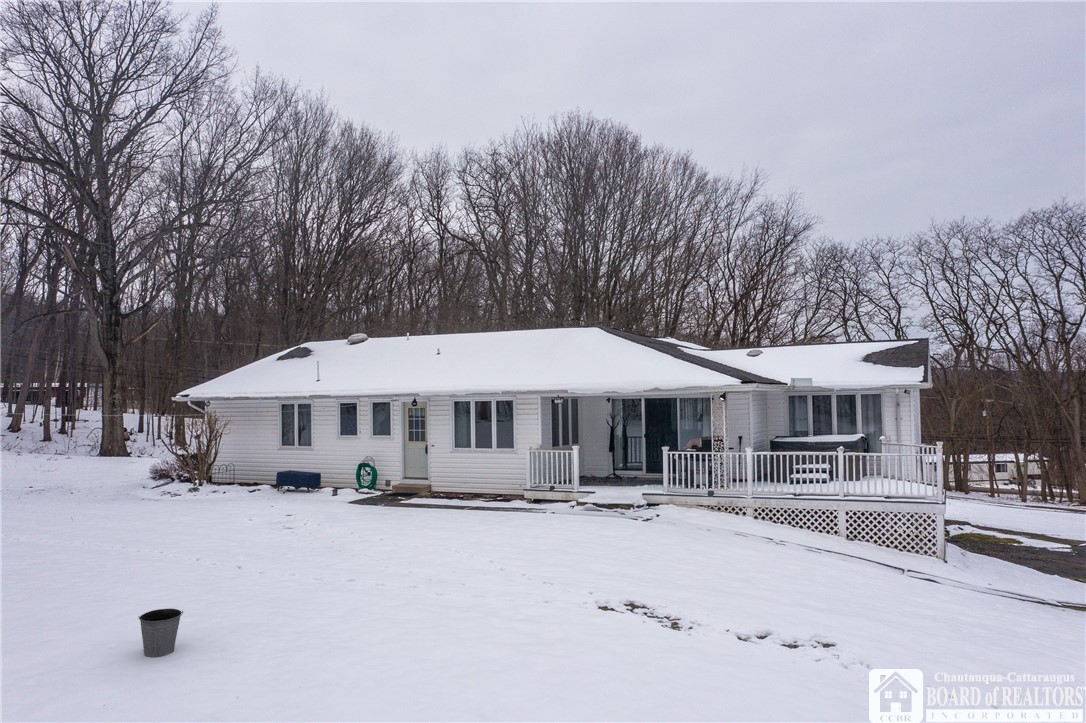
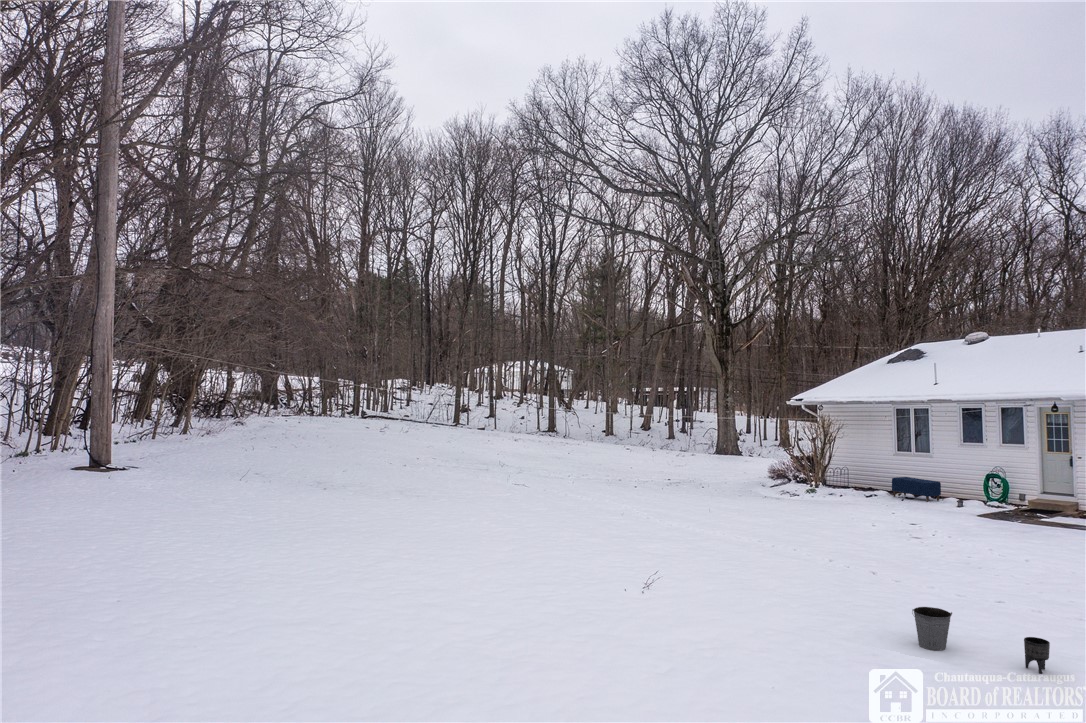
bucket: present [139,609,183,657] -> present [912,607,952,651]
planter: none [366,656,391,699] -> present [1024,637,1050,674]

